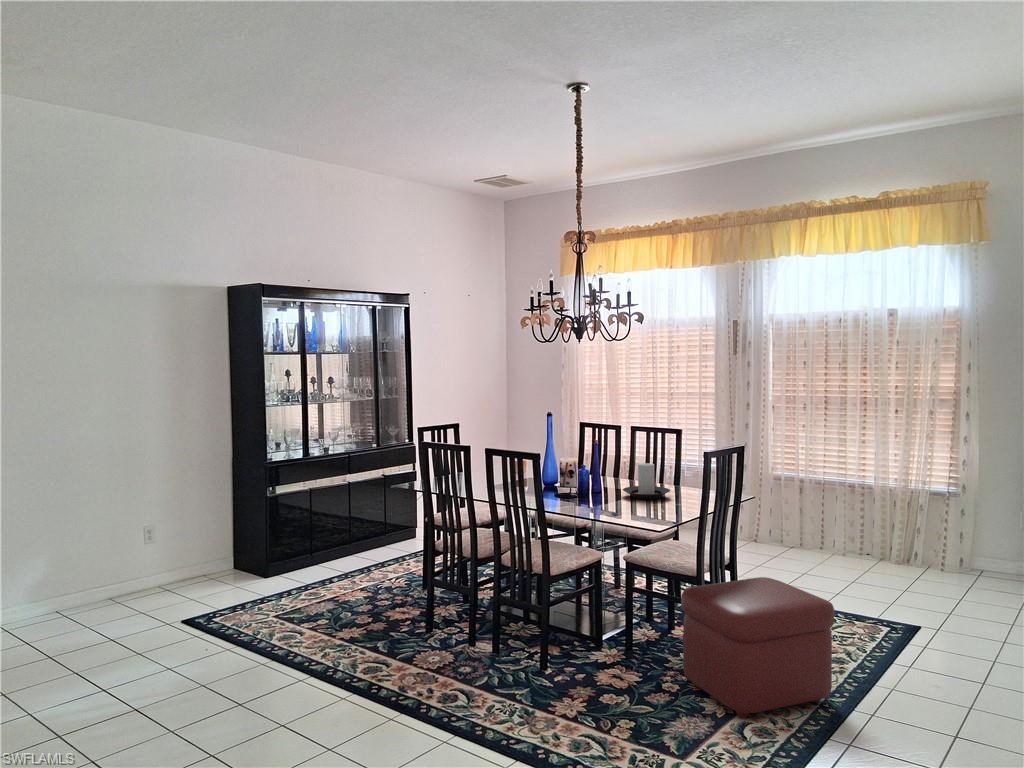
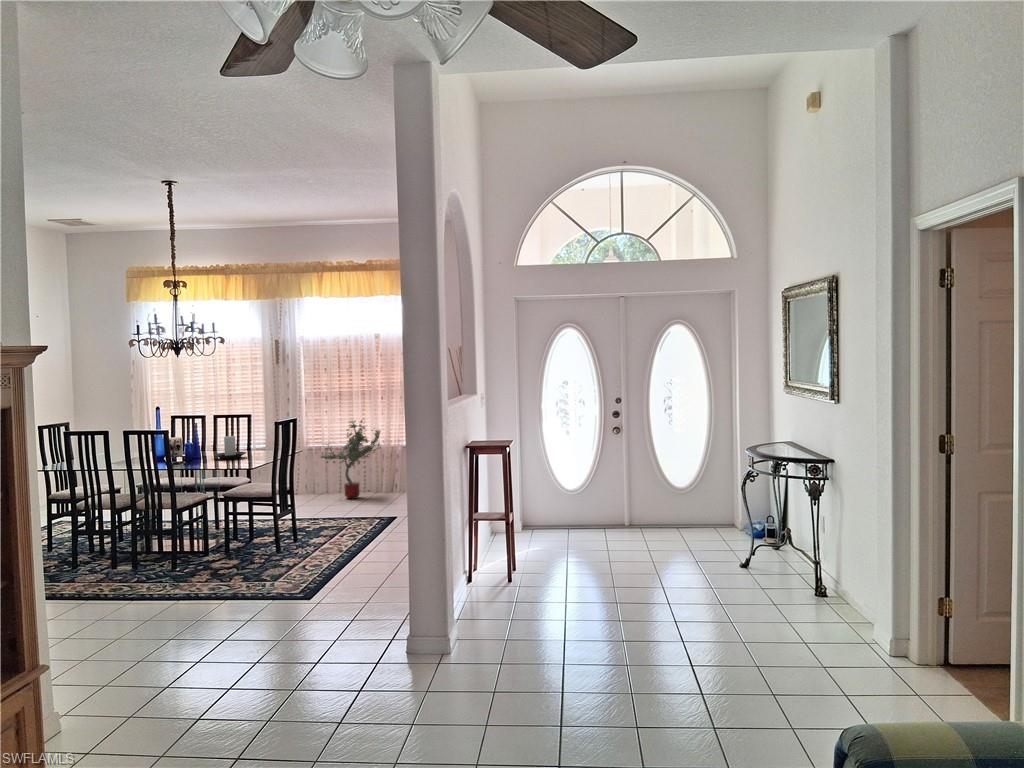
potted tree: none [789,444,894,566] -> present [321,420,380,499]
ottoman: present [681,577,834,719] -> none [264,492,350,564]

